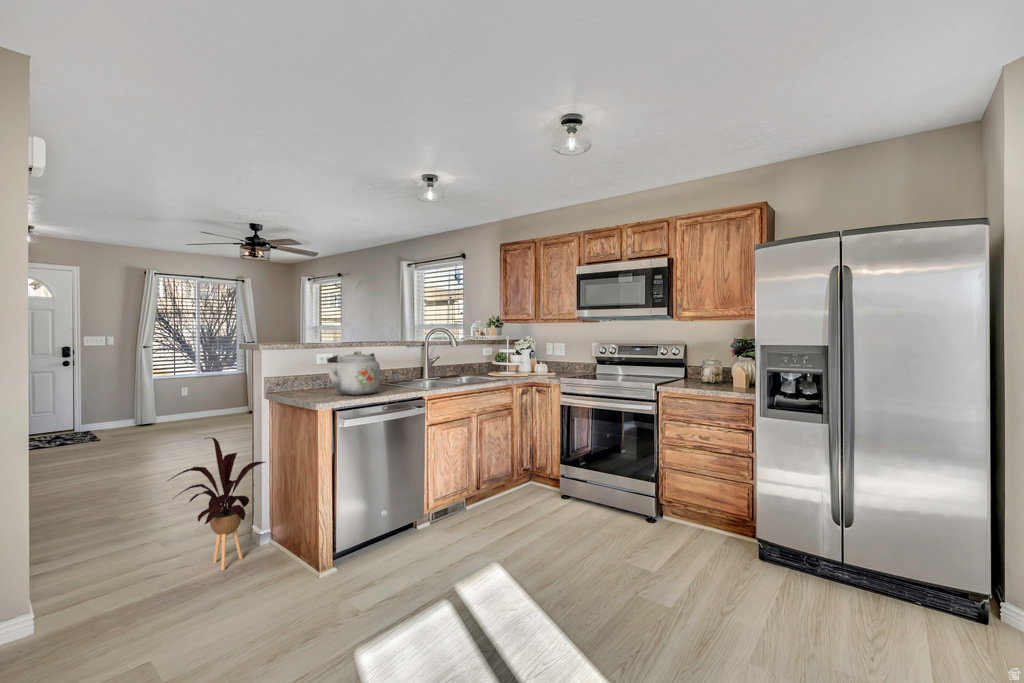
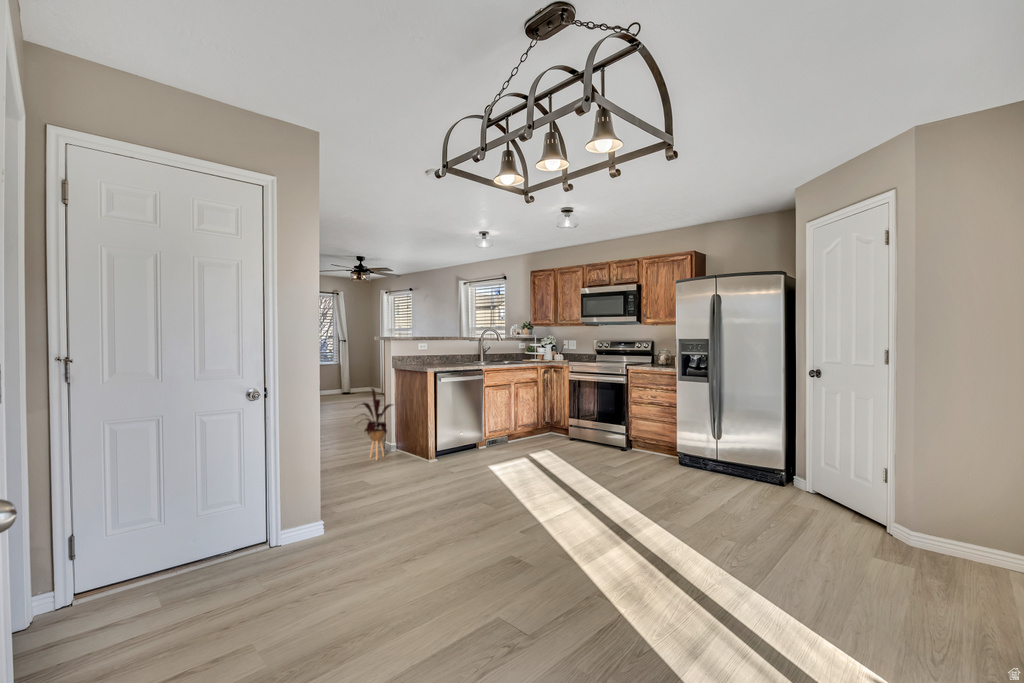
kettle: present [327,351,380,395] -> none [429,342,459,367]

